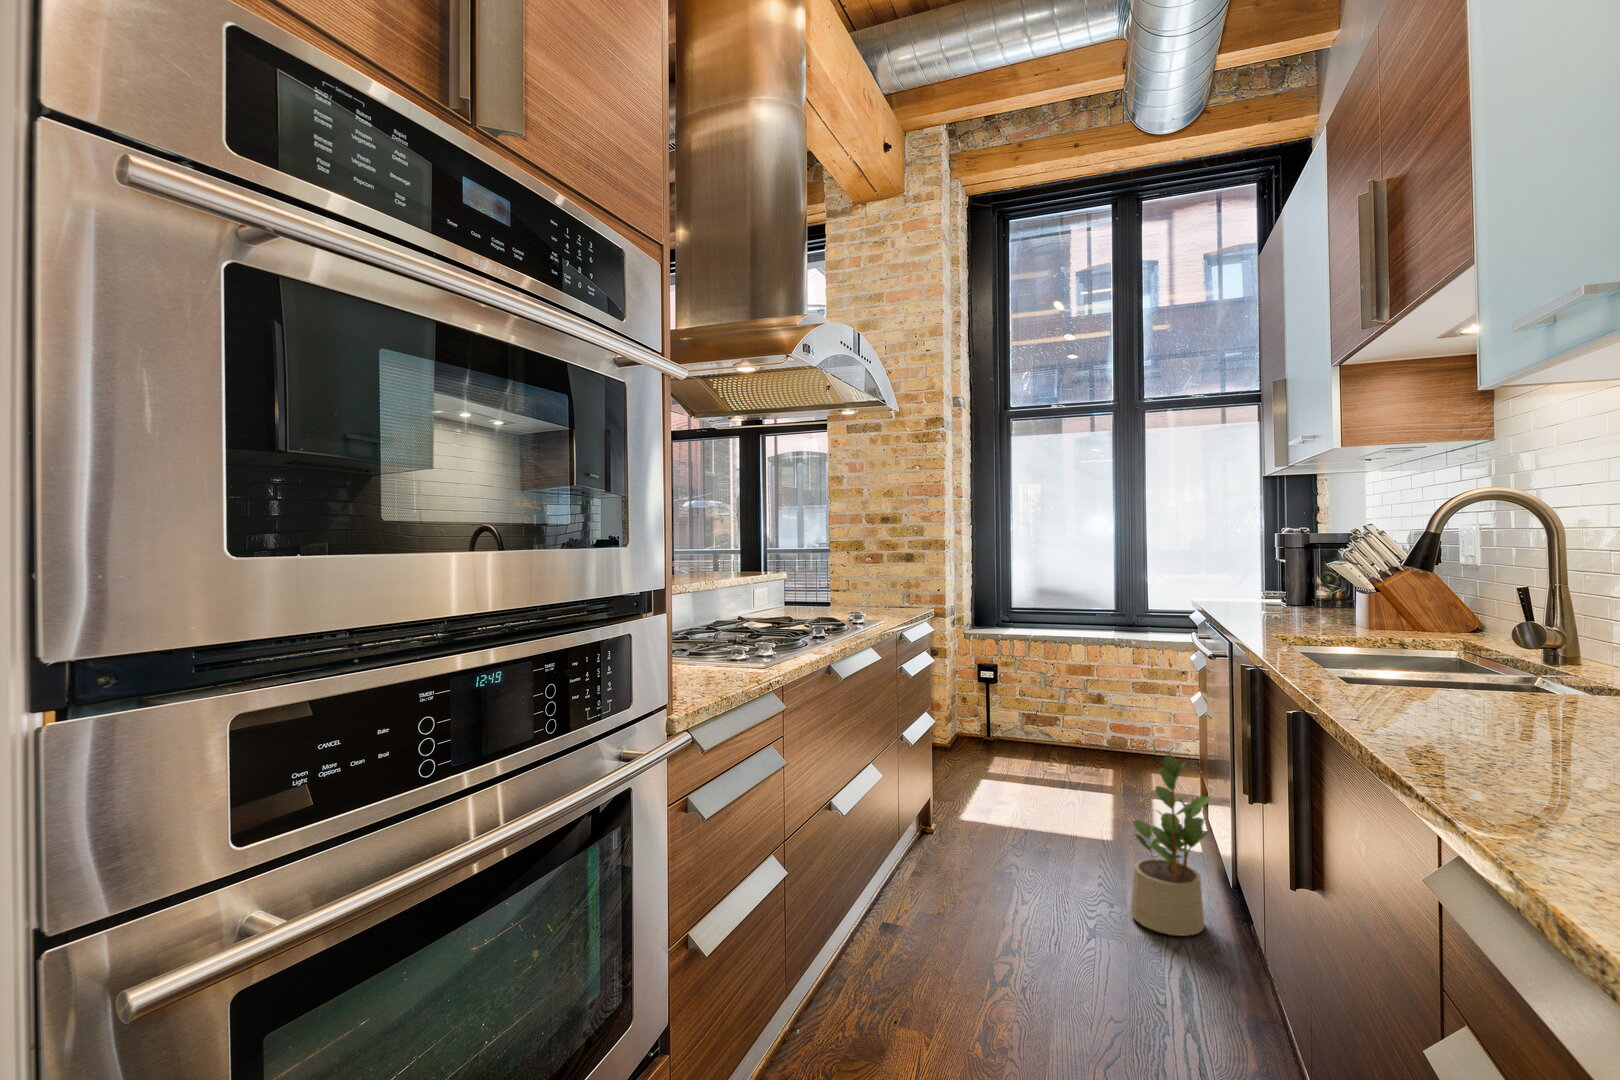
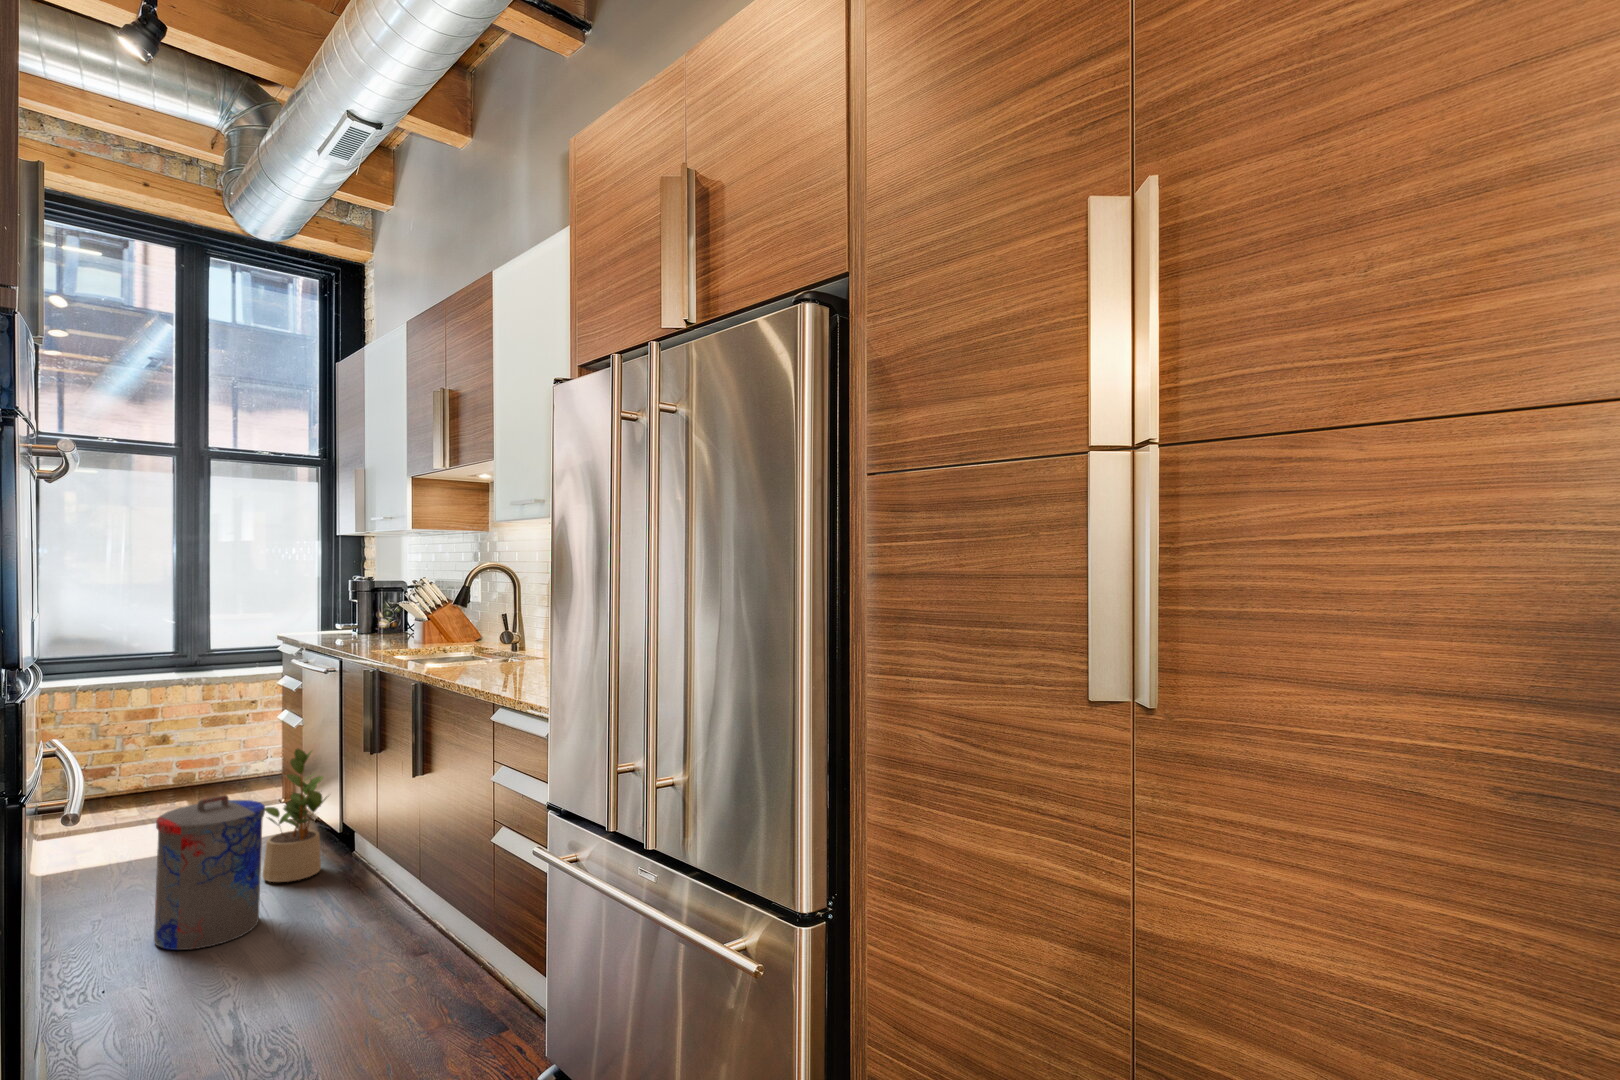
trash can: none [983,800,1101,1000] -> present [154,796,265,950]

